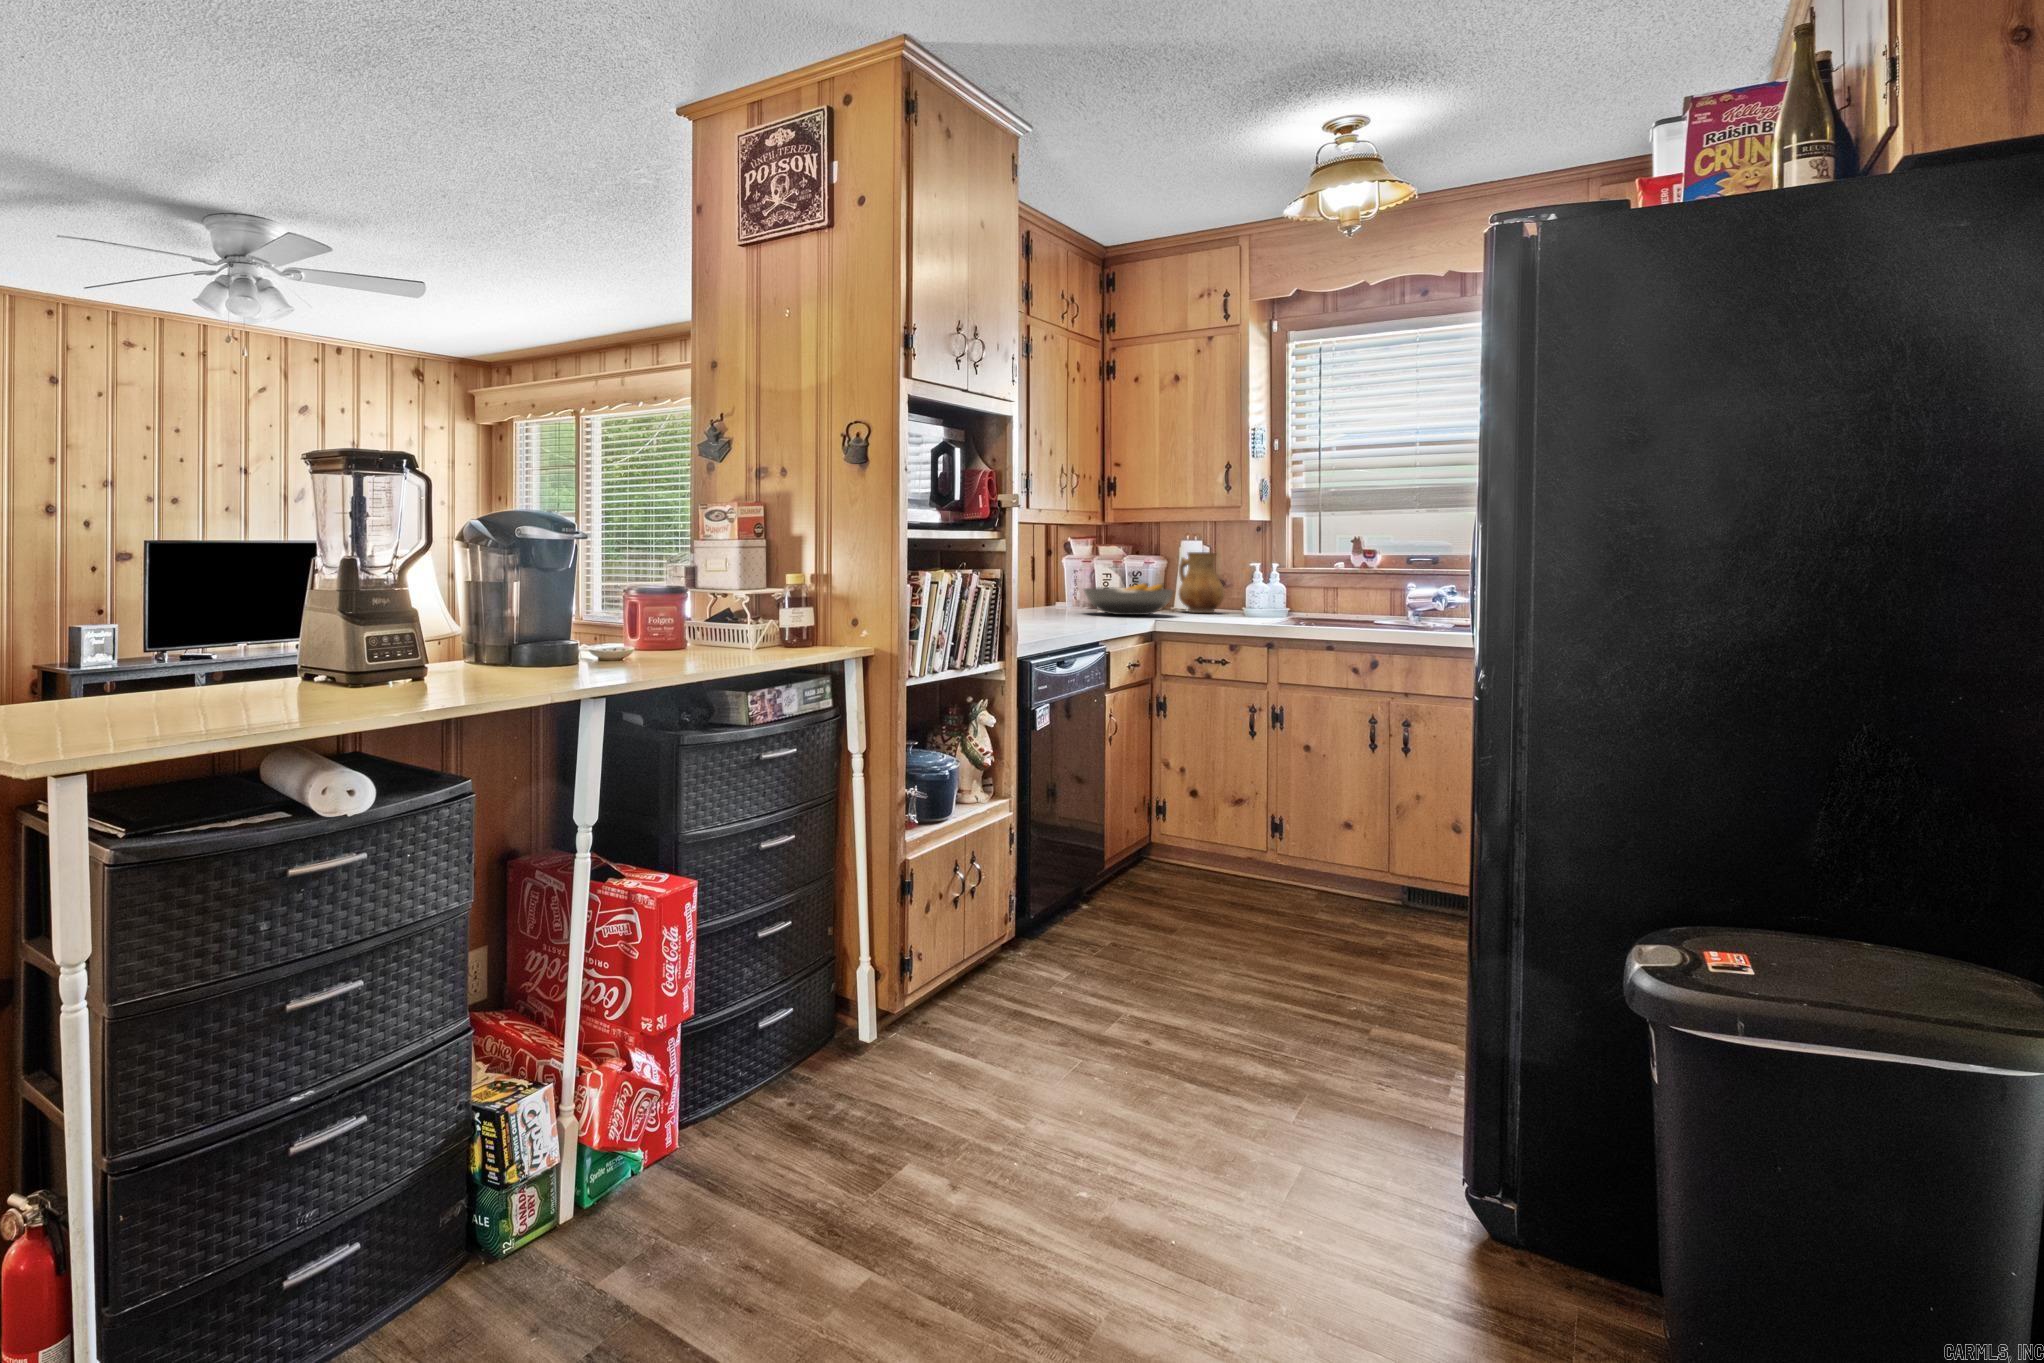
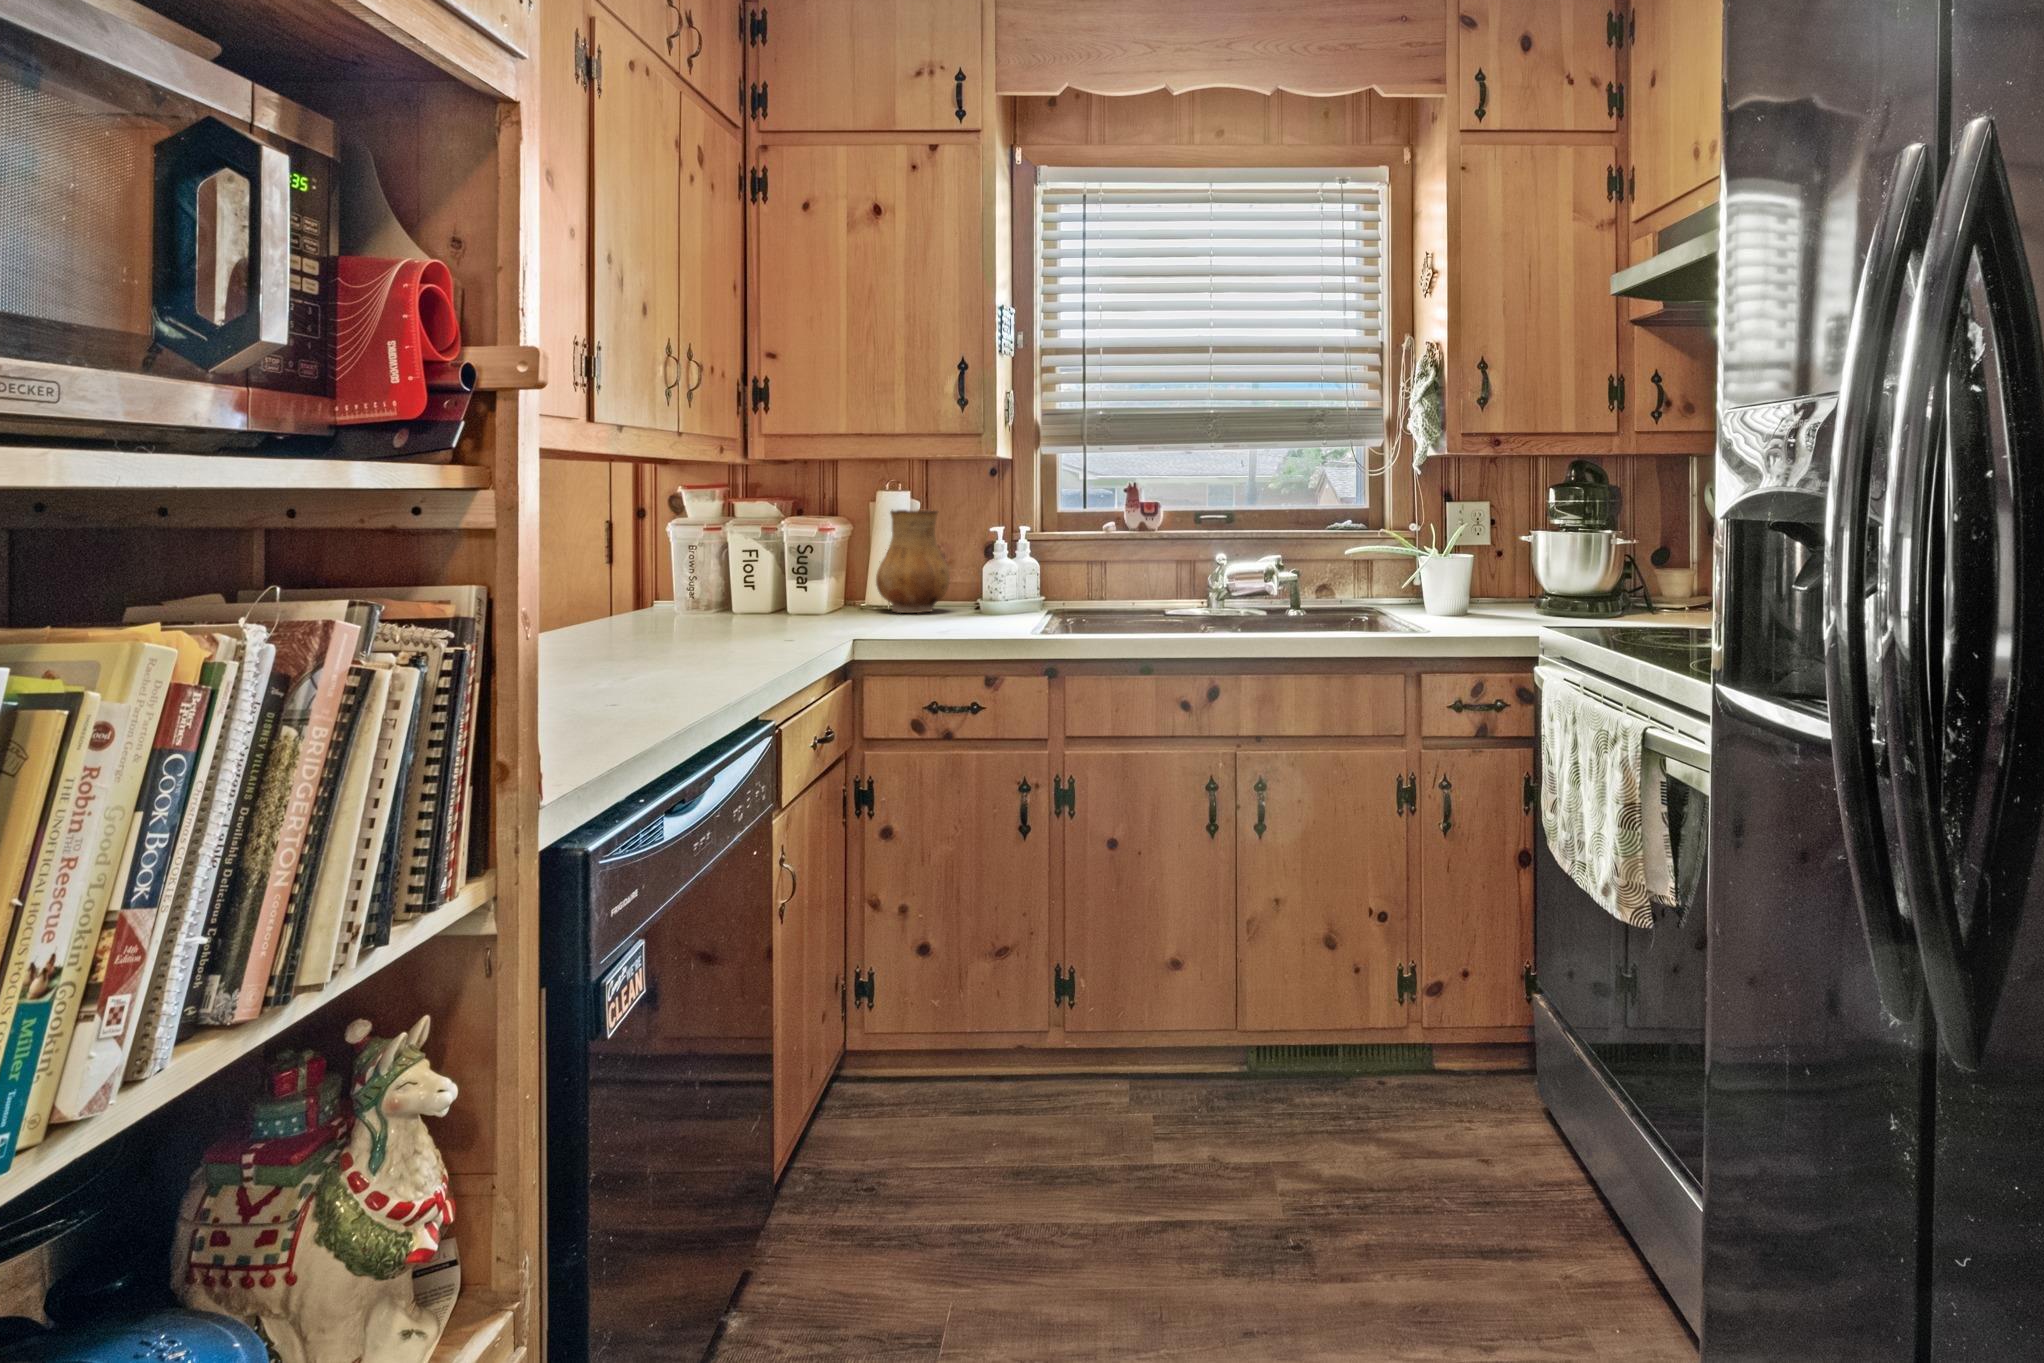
fruit bowl: present [1084,583,1174,615] -> none [709,568,882,629]

